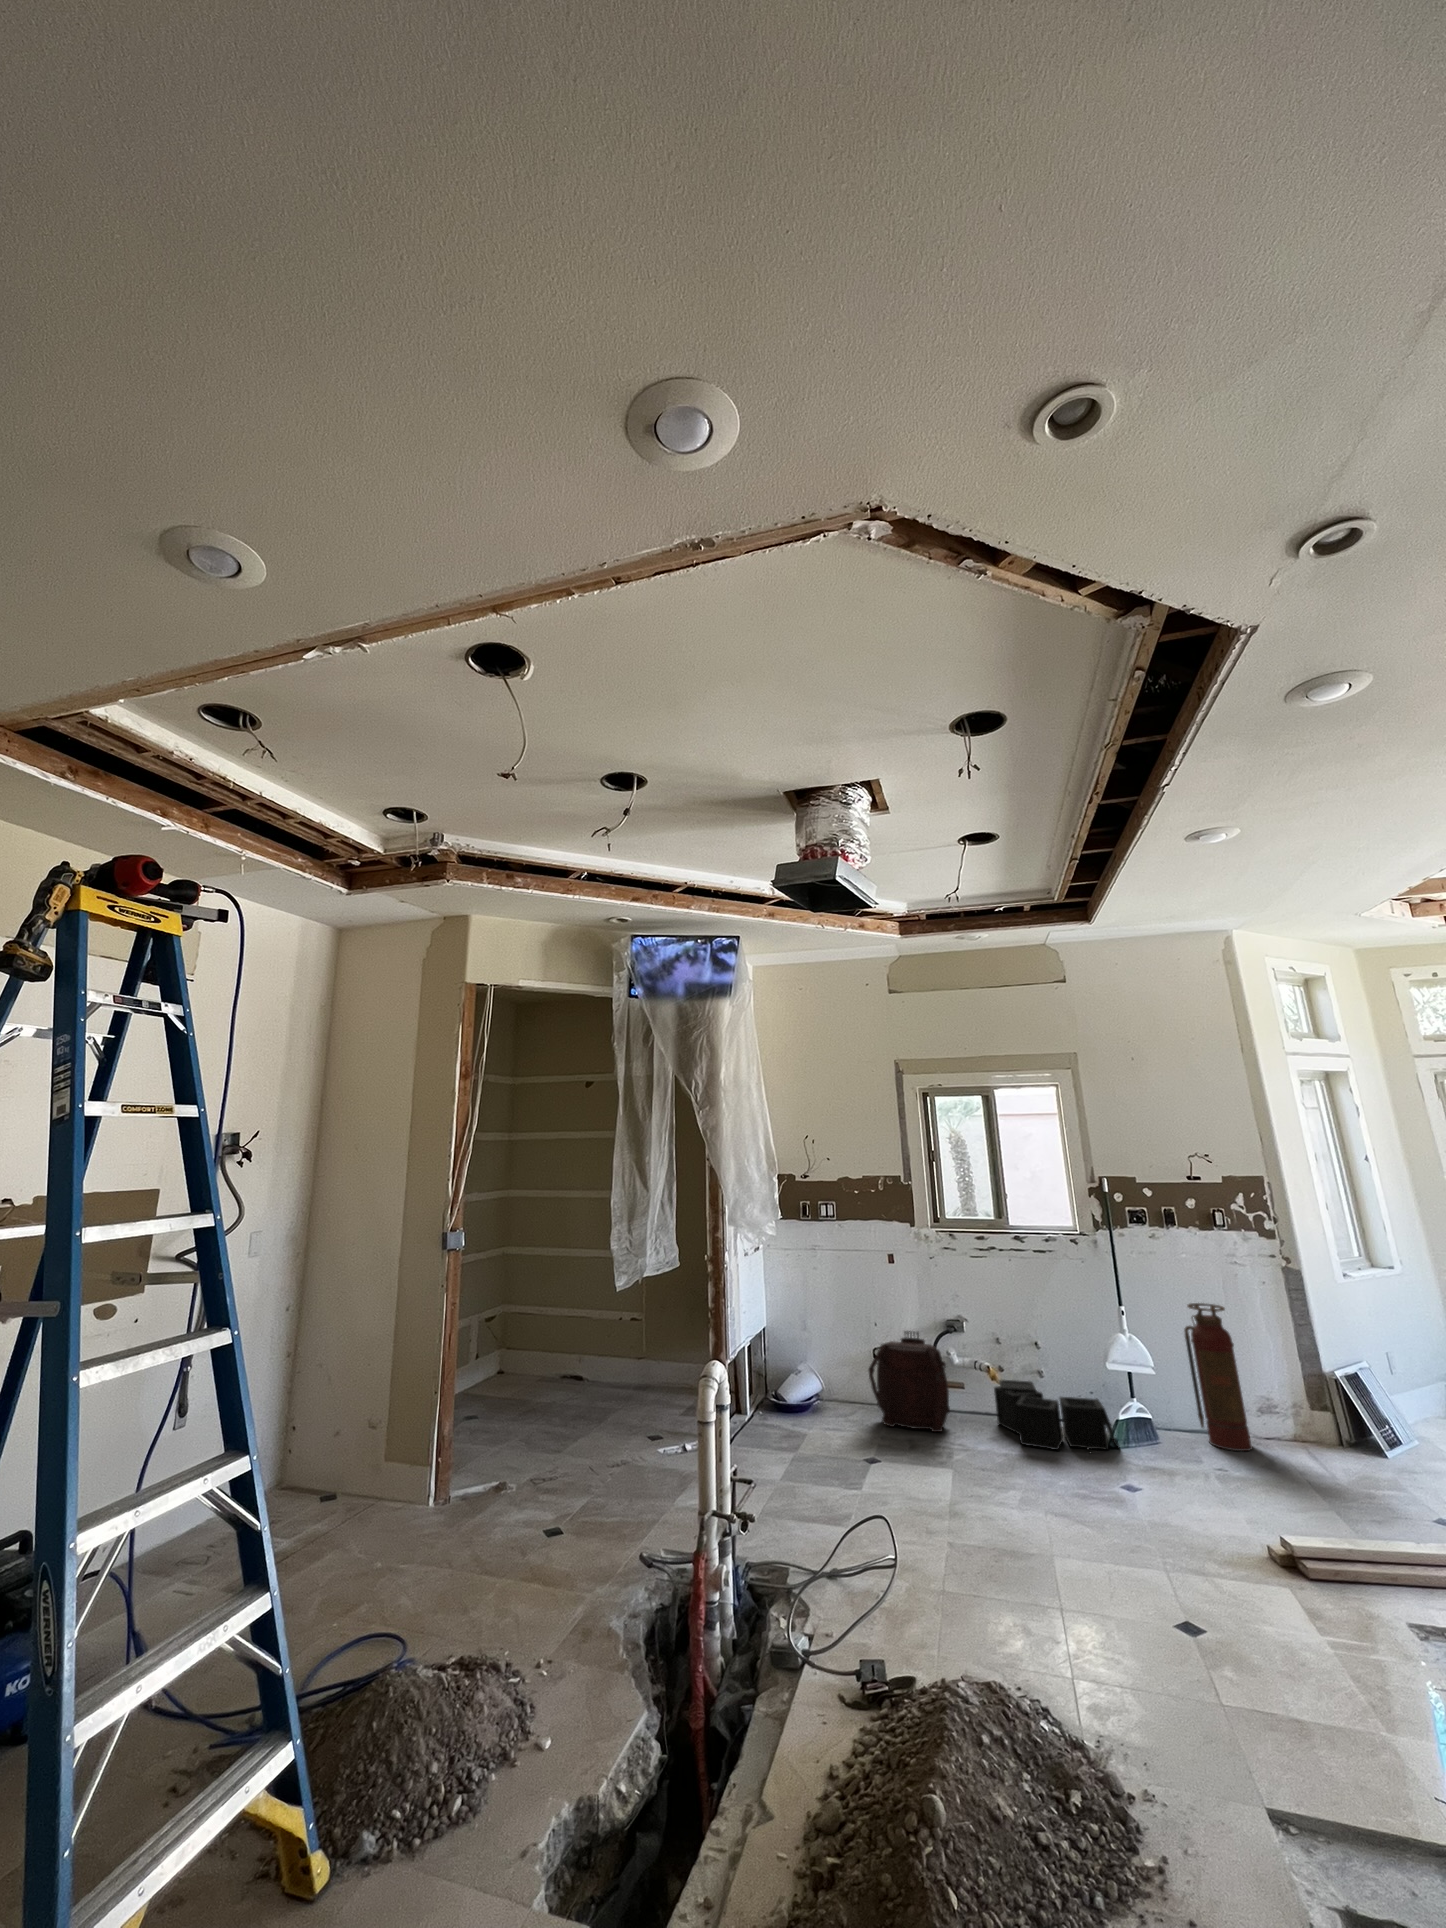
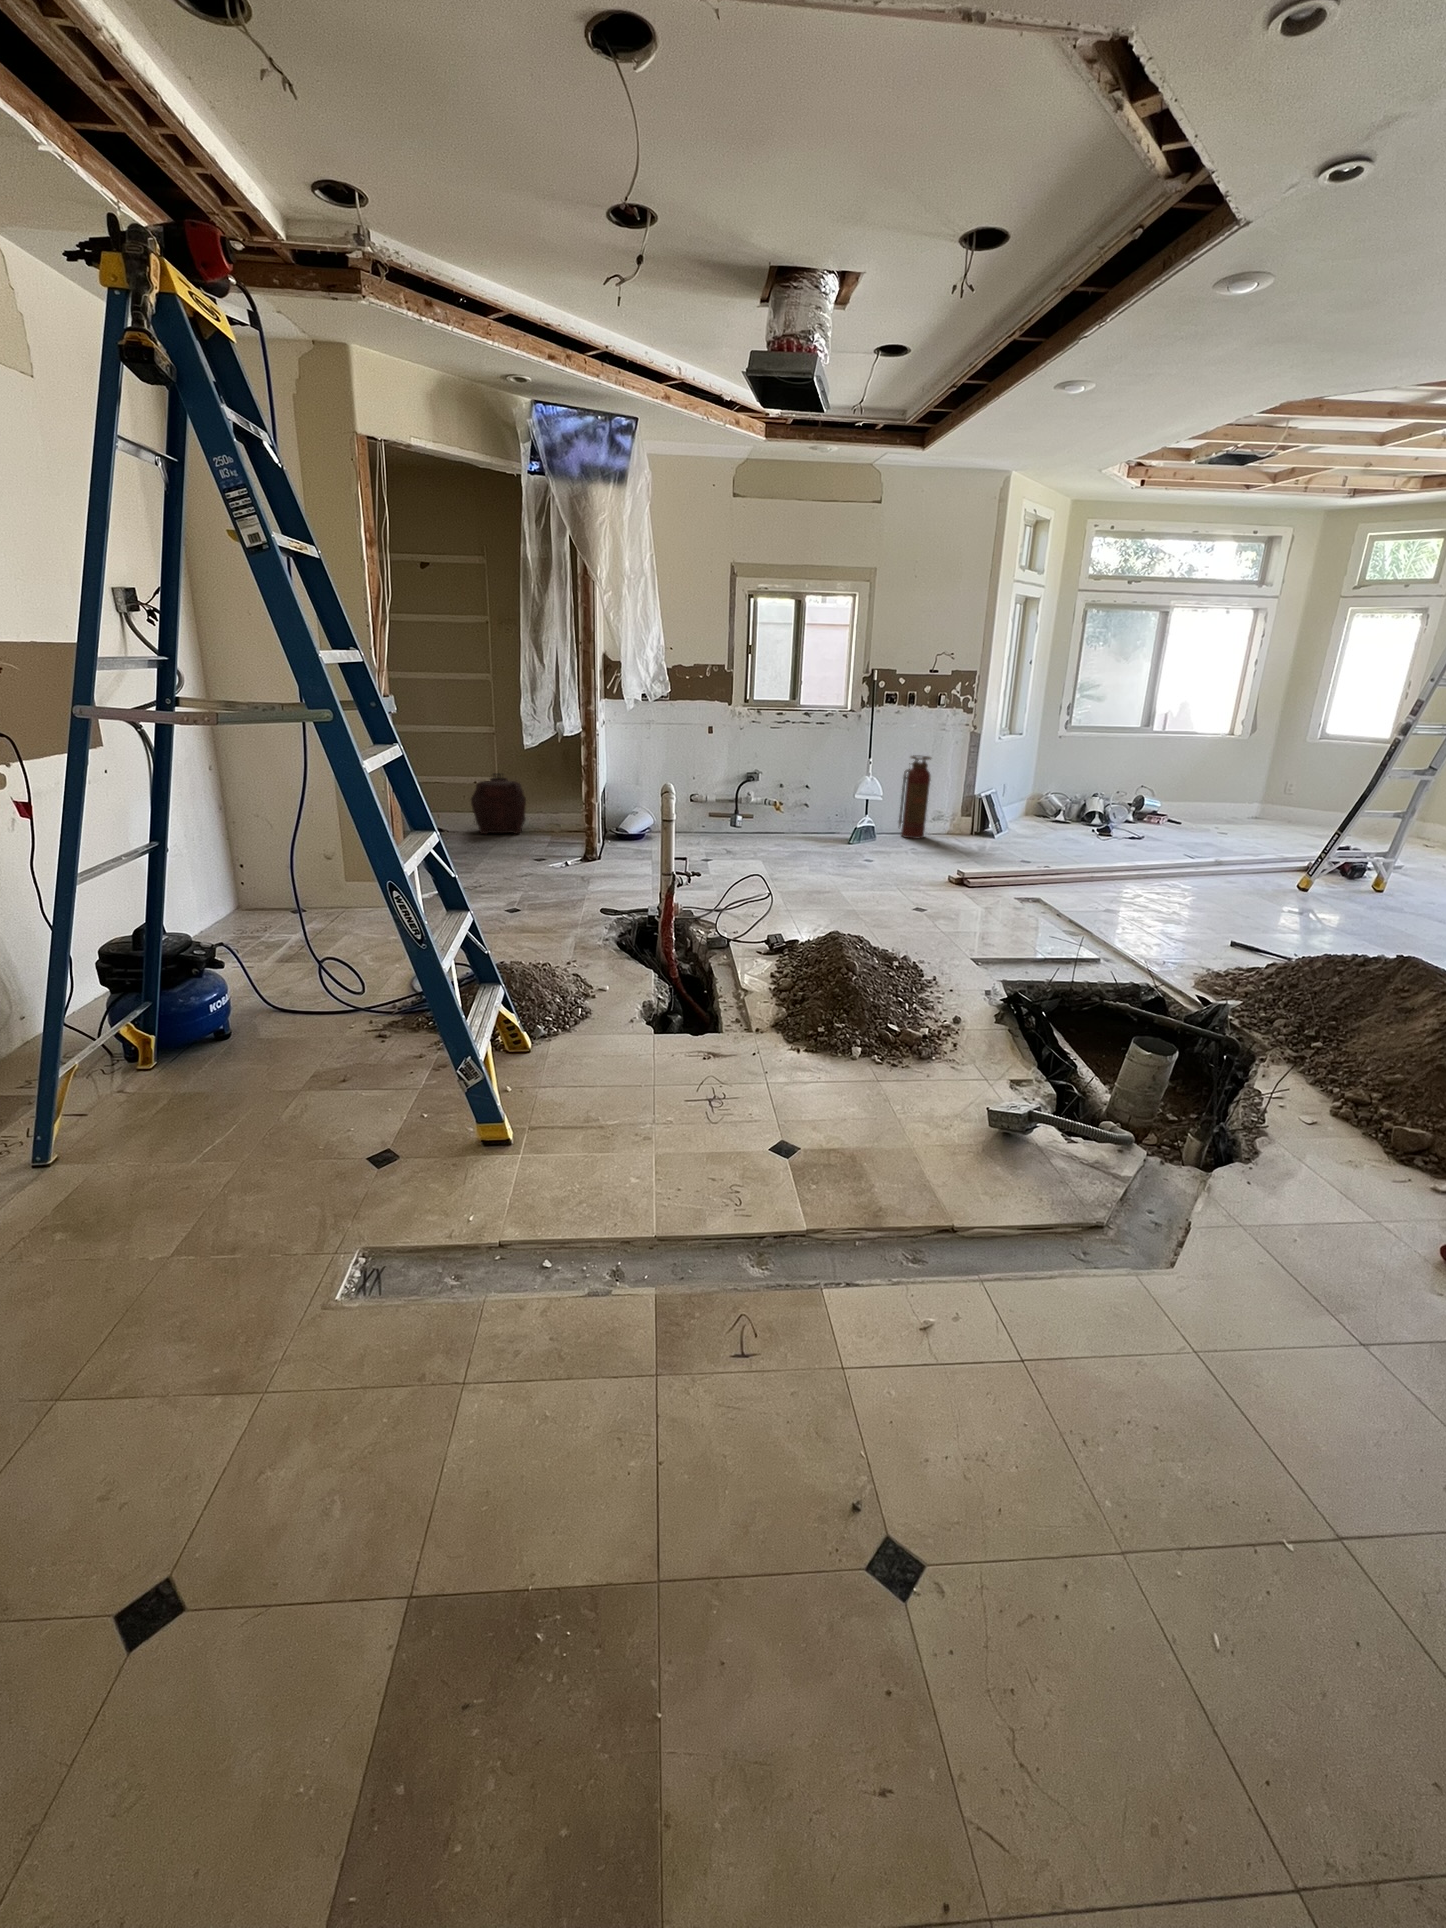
backpack: present [869,1331,950,1432] -> present [471,773,526,834]
storage bin: present [994,1380,1119,1450] -> none [778,808,854,845]

